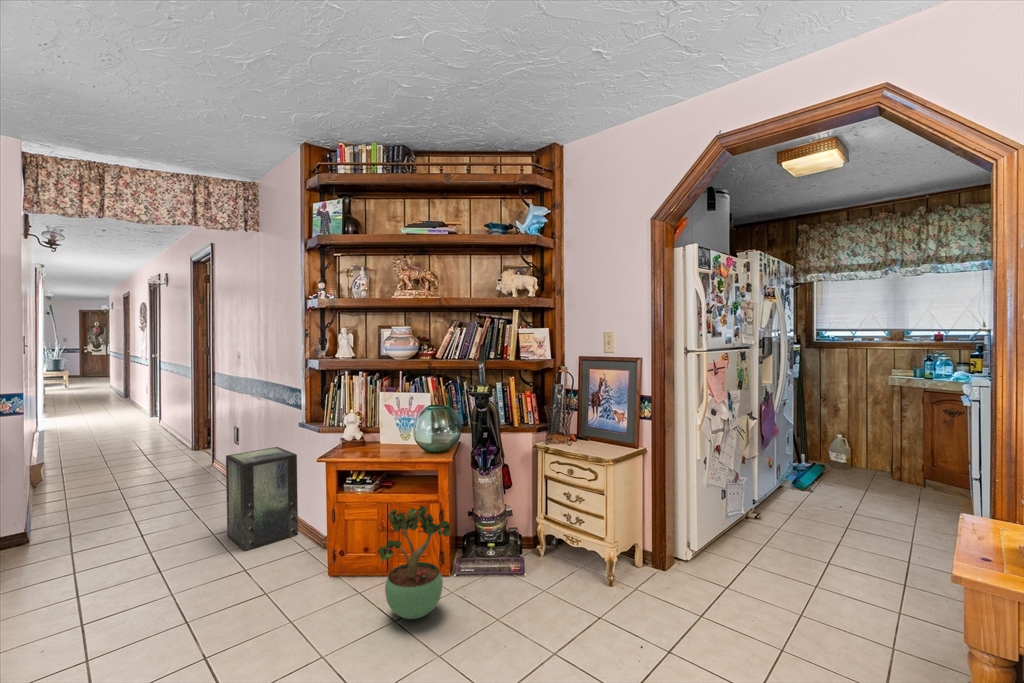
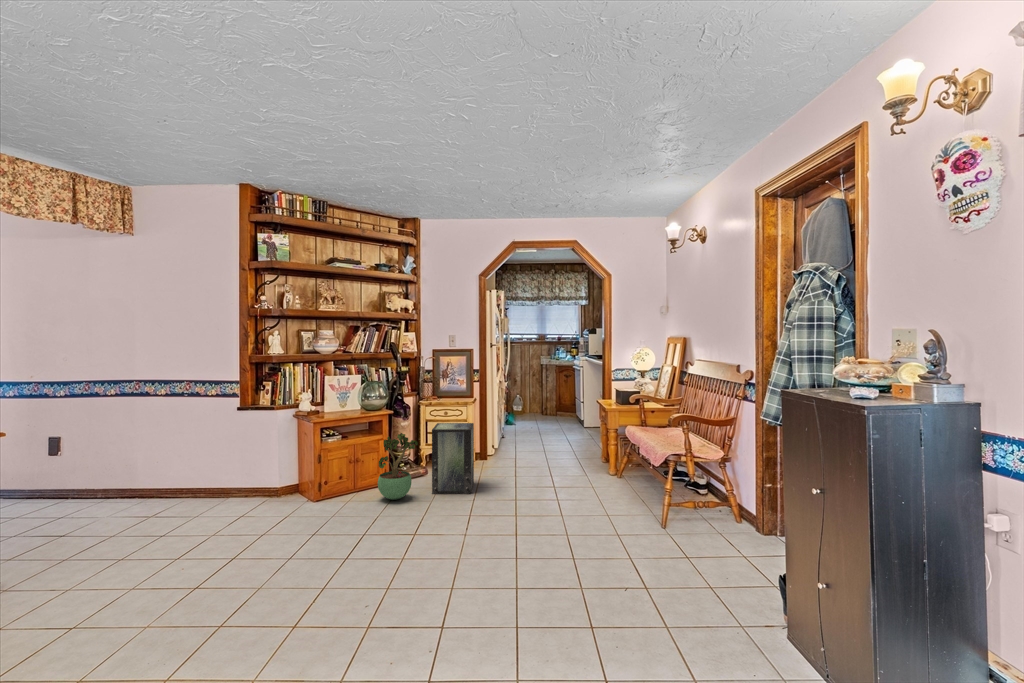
storage box: present [226,447,298,551] -> present [432,423,474,494]

